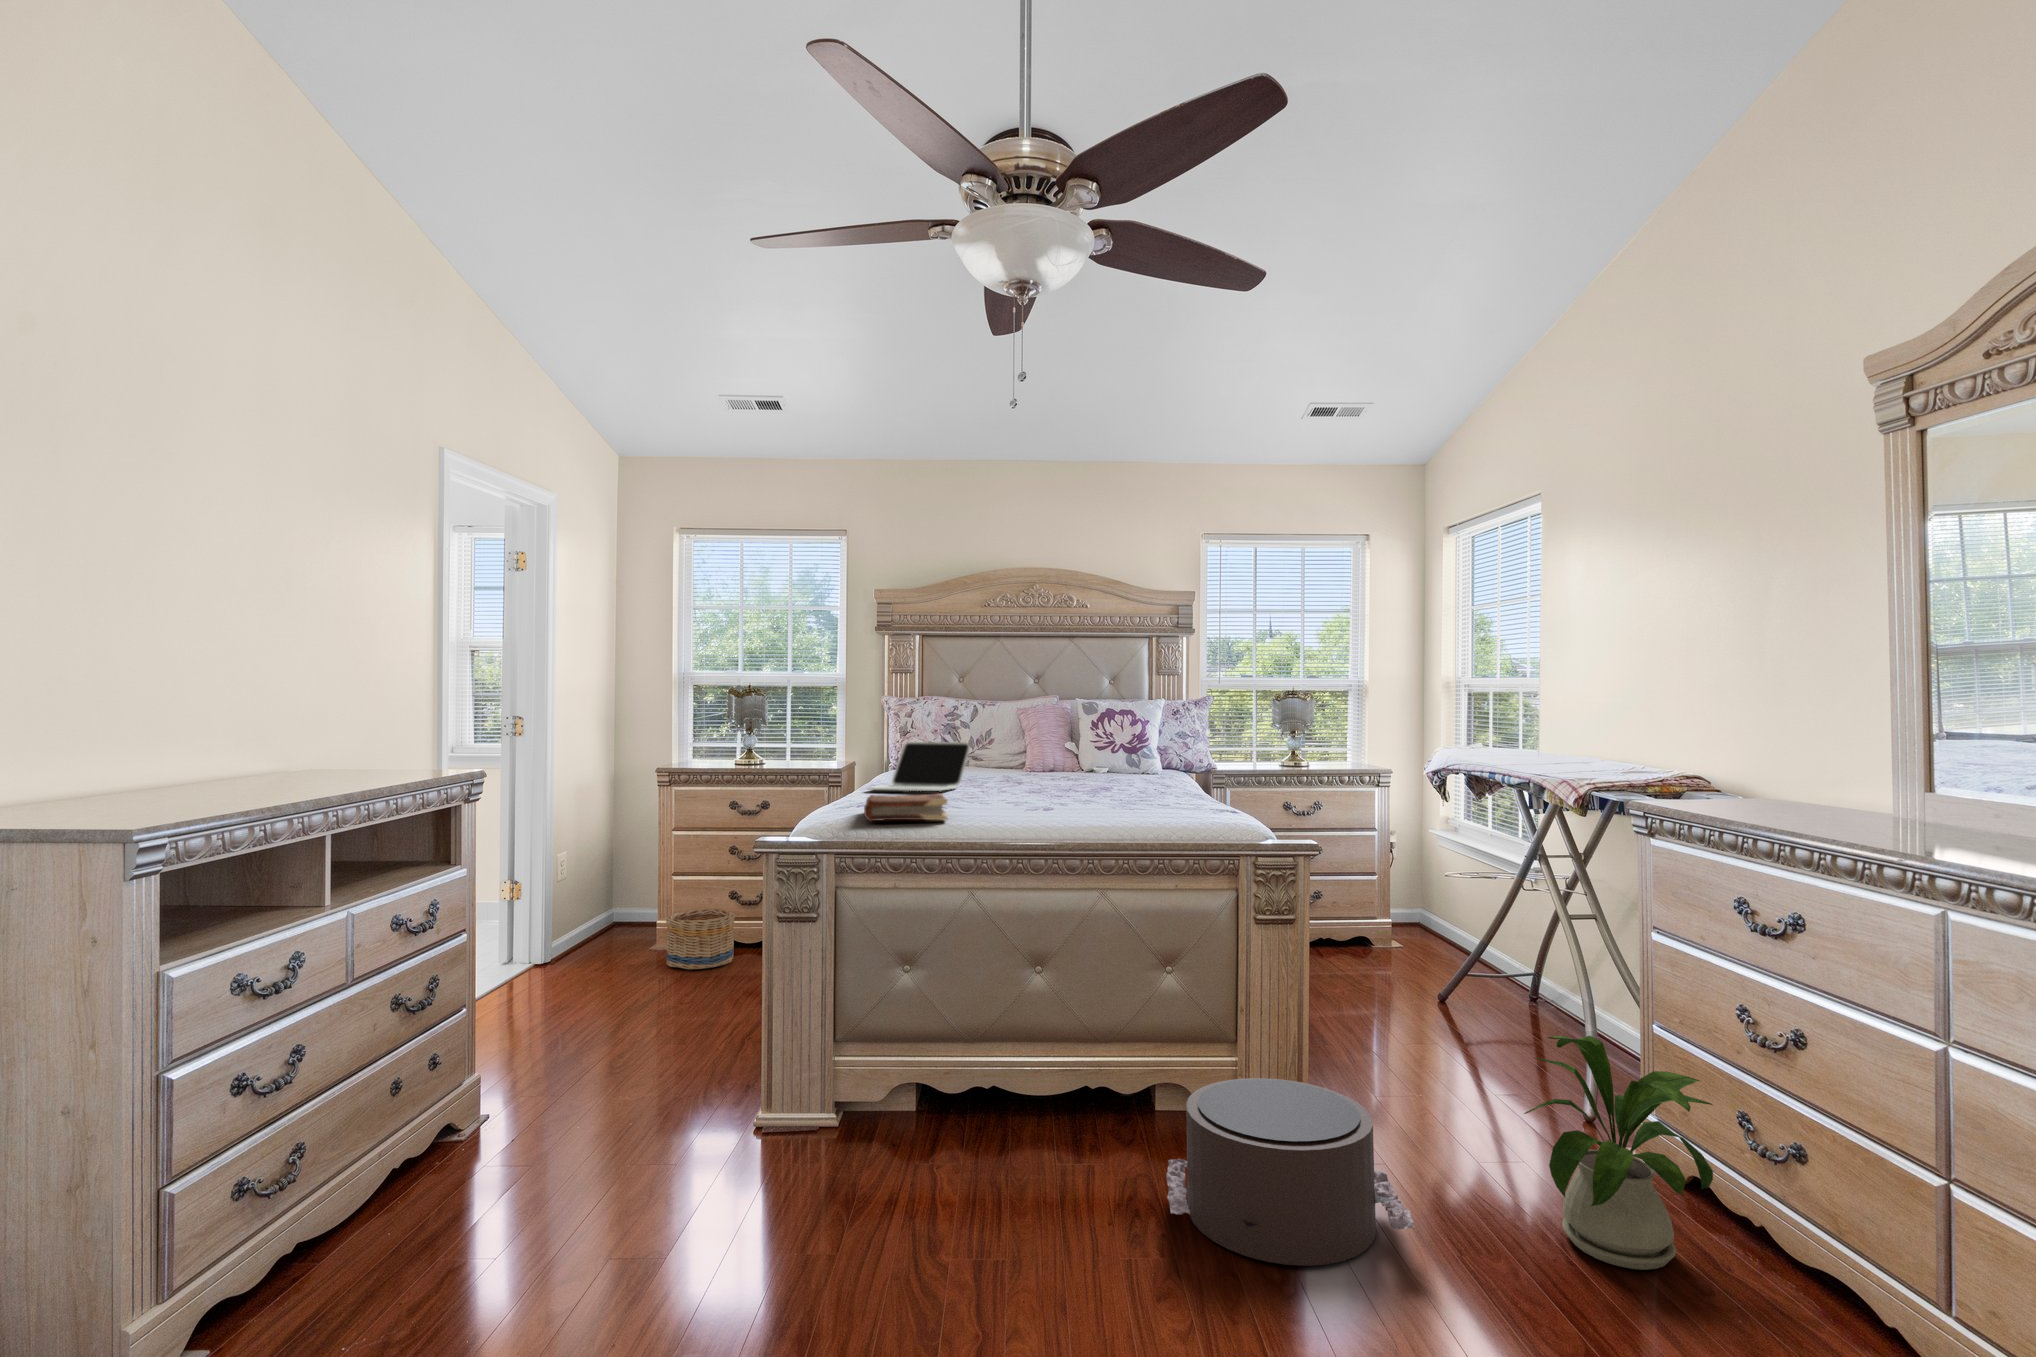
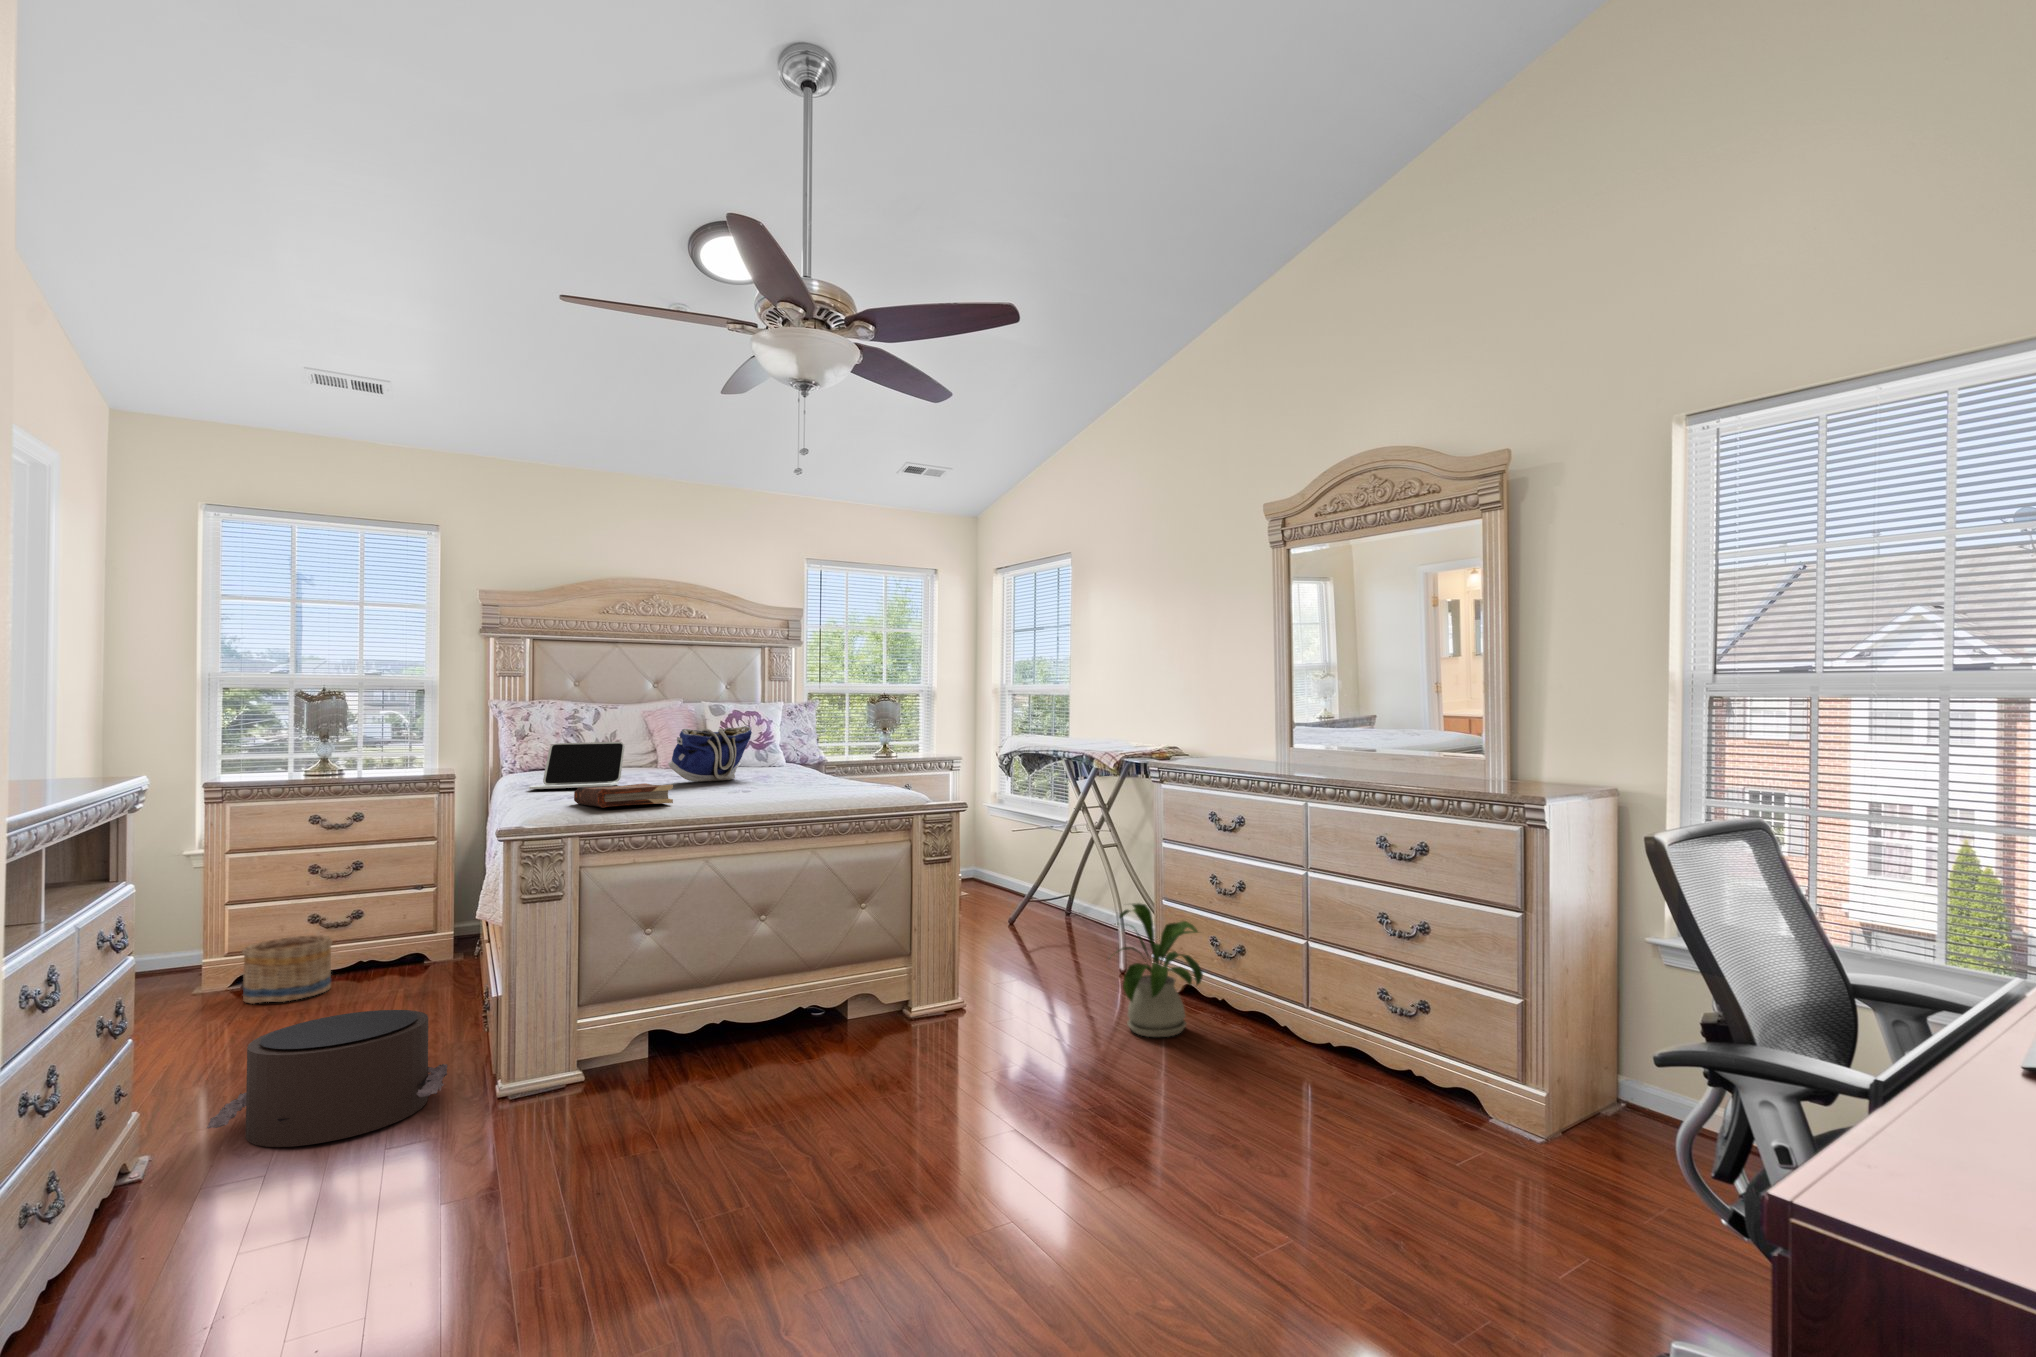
tote bag: none [1005,729,1097,790] -> present [668,726,752,781]
pouf: present [1166,1078,1415,1266] -> present [207,1010,447,1147]

